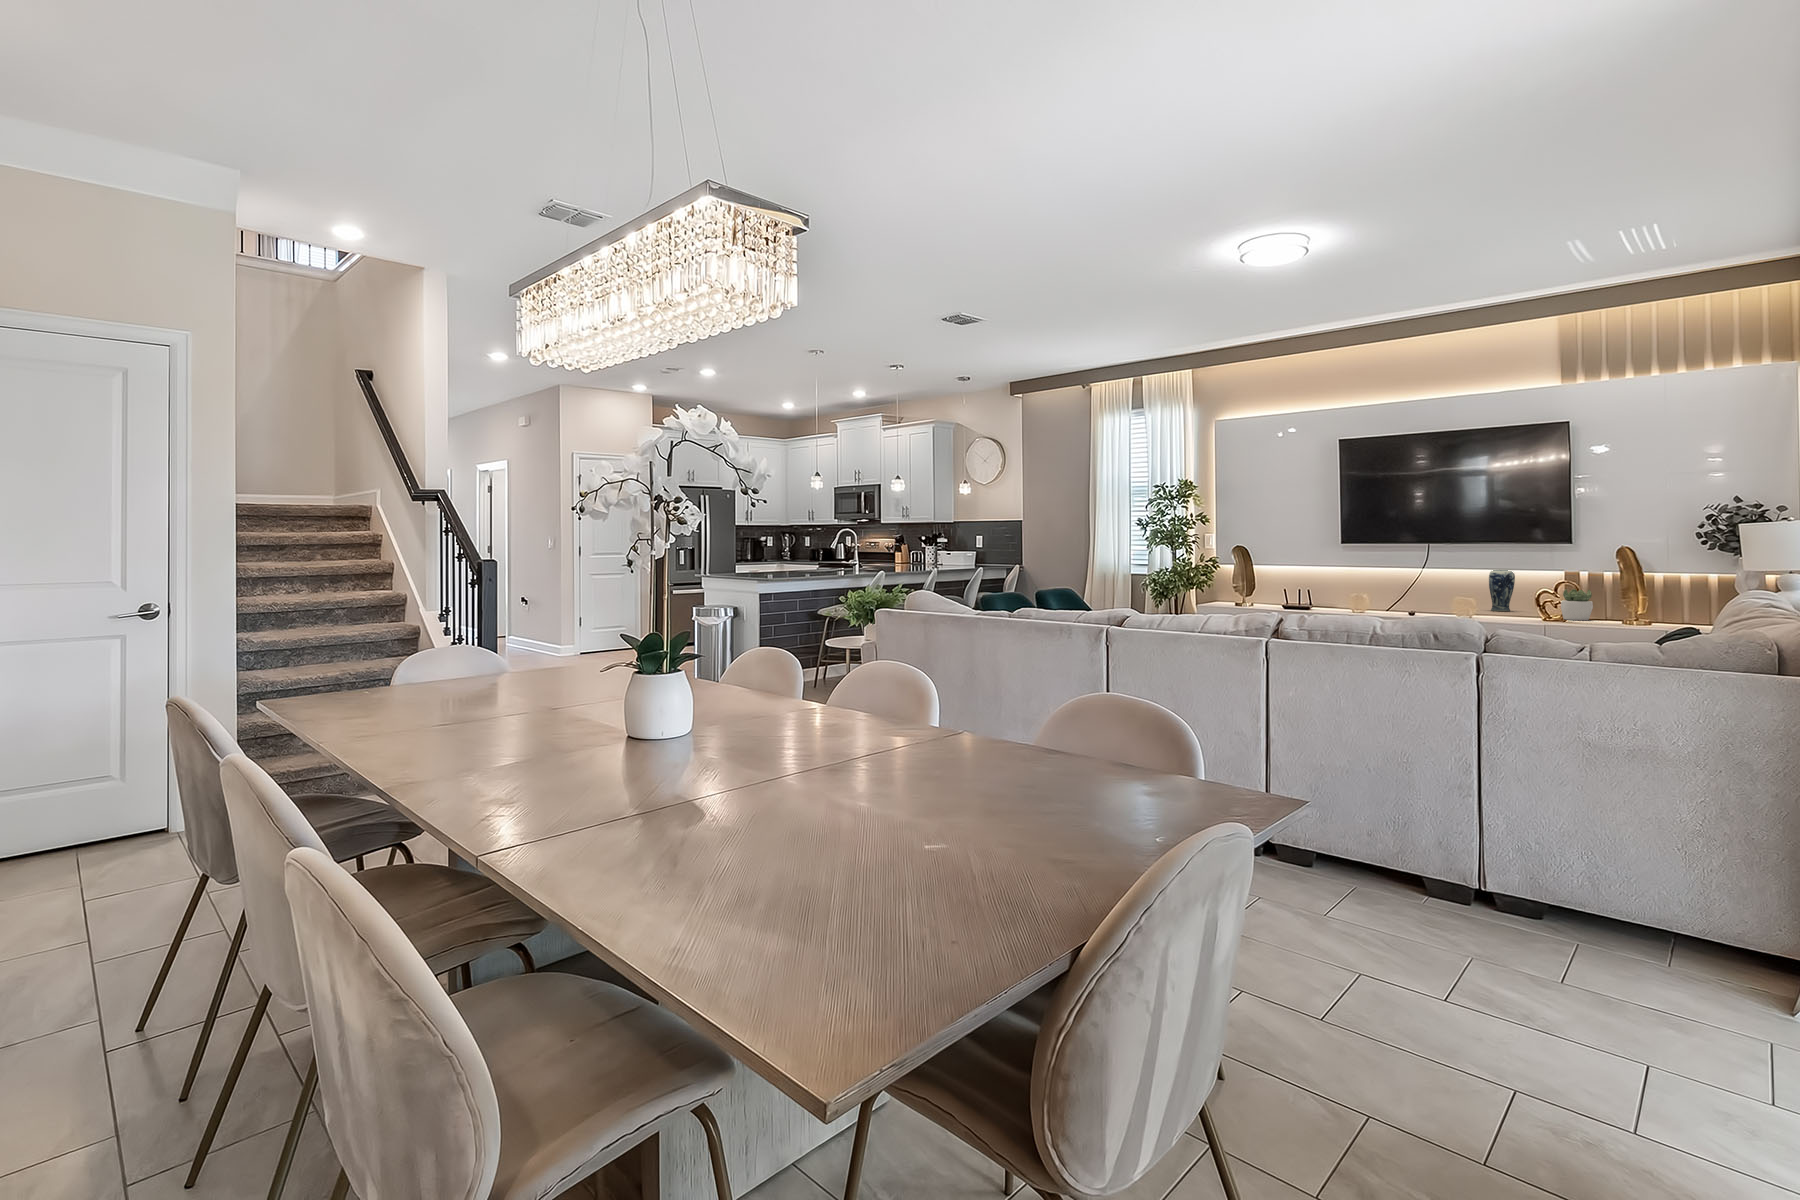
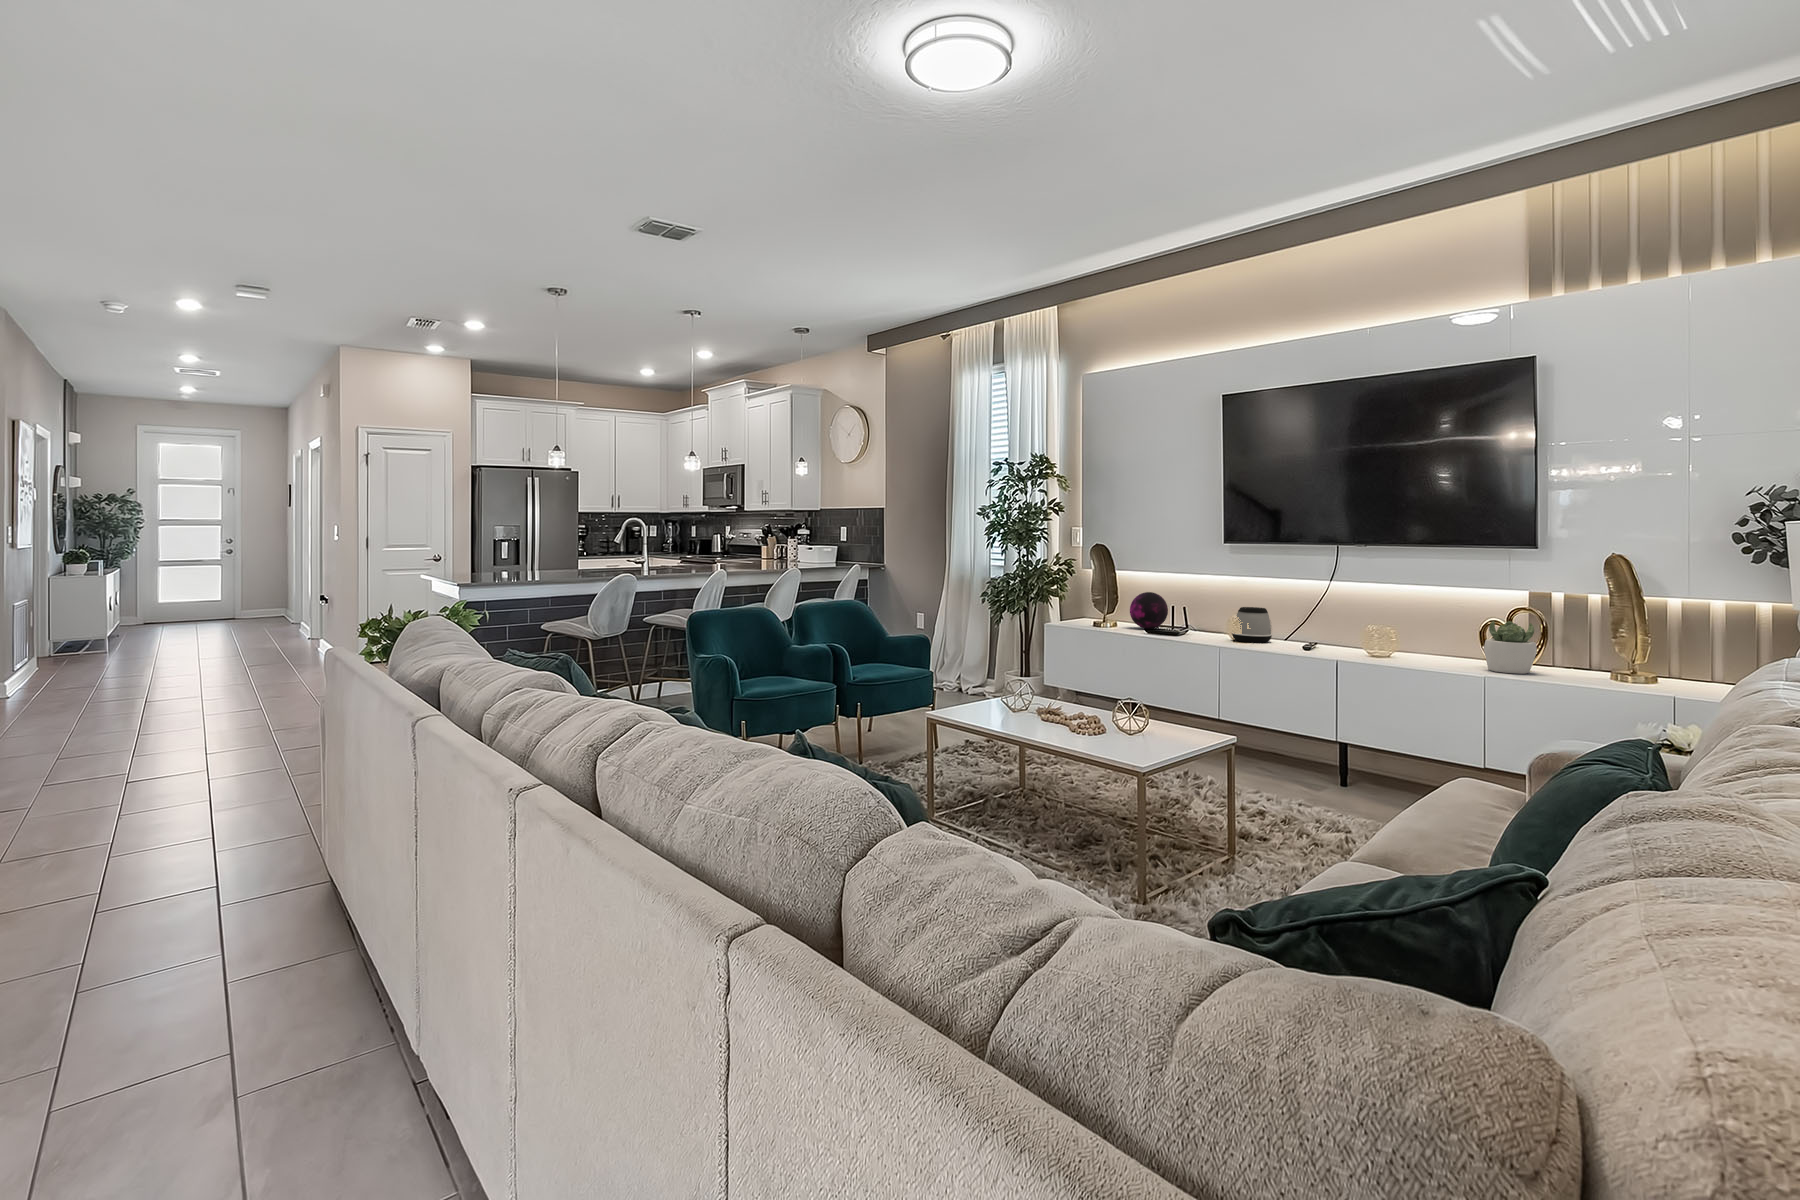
vase: present [1489,569,1515,611] -> none [1421,572,1459,649]
decorative orb: none [1275,580,1304,606] -> present [1130,592,1168,629]
speaker: none [1366,587,1396,611] -> present [1232,607,1272,643]

